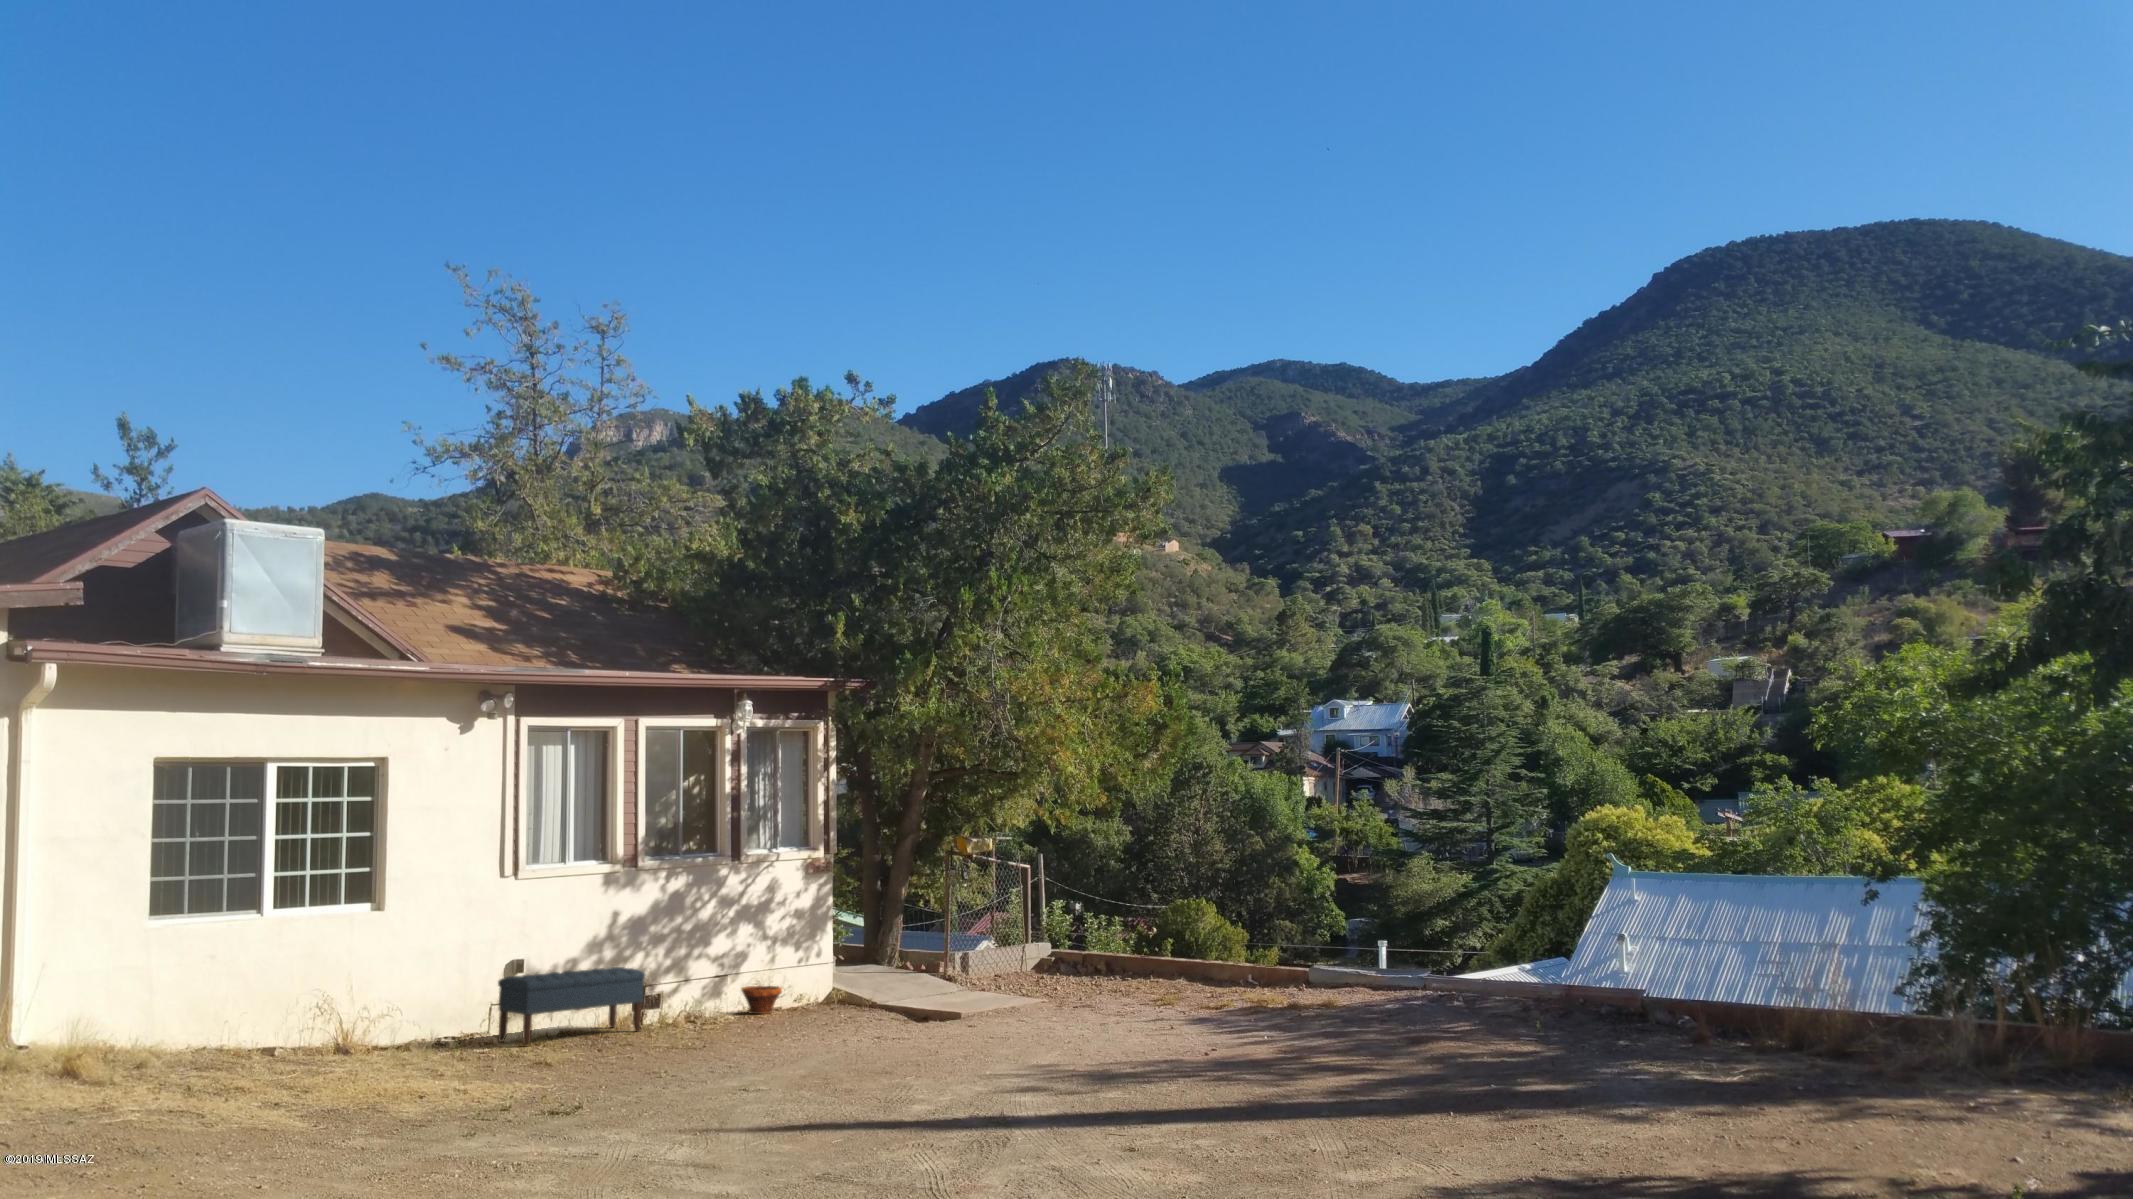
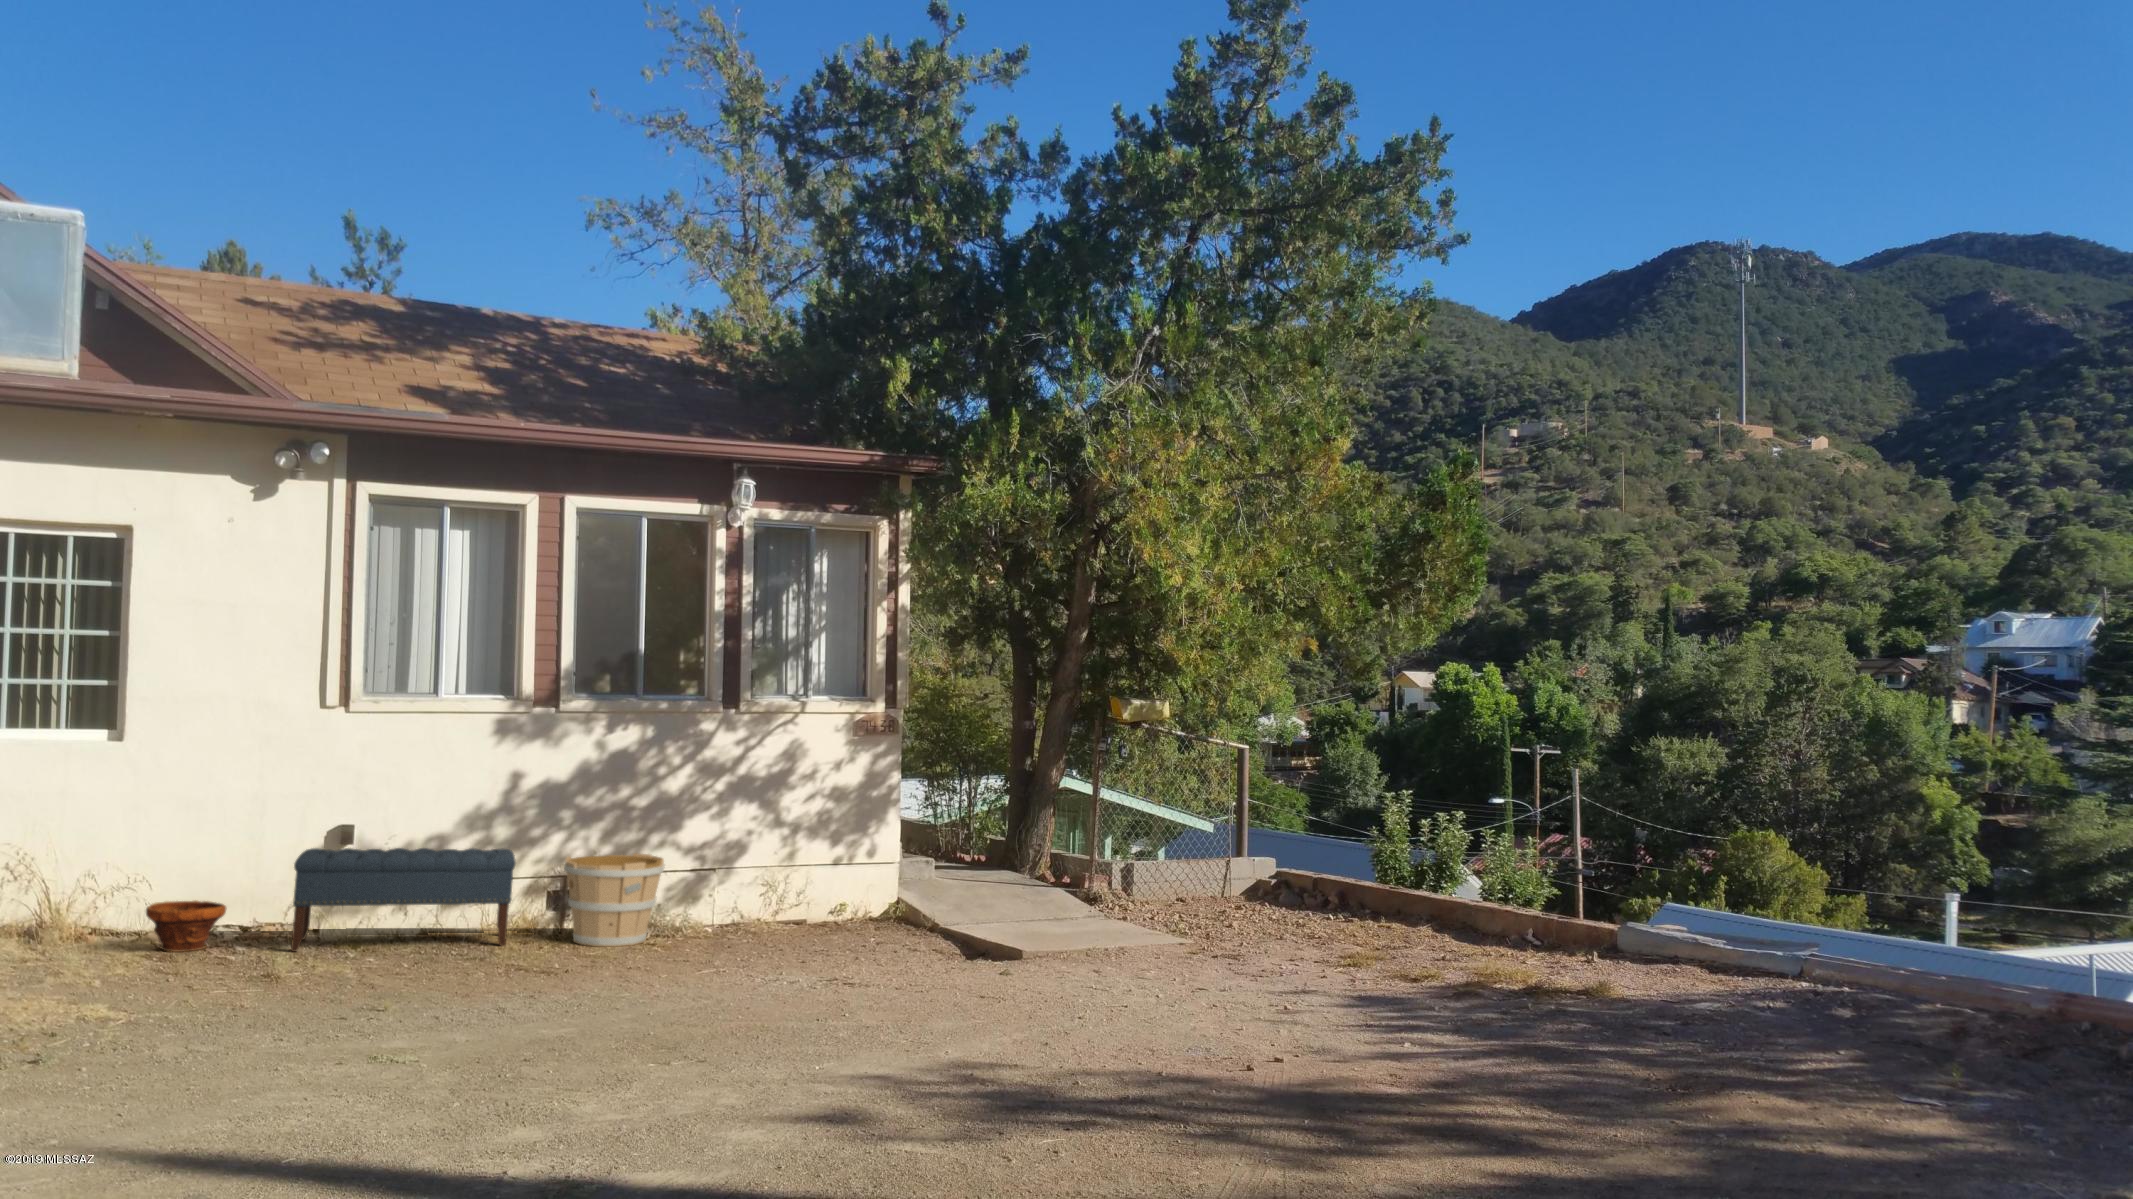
wooden bucket: none [659,963,726,1027] -> present [564,853,665,947]
planter: present [741,986,782,1014] -> present [146,900,227,952]

